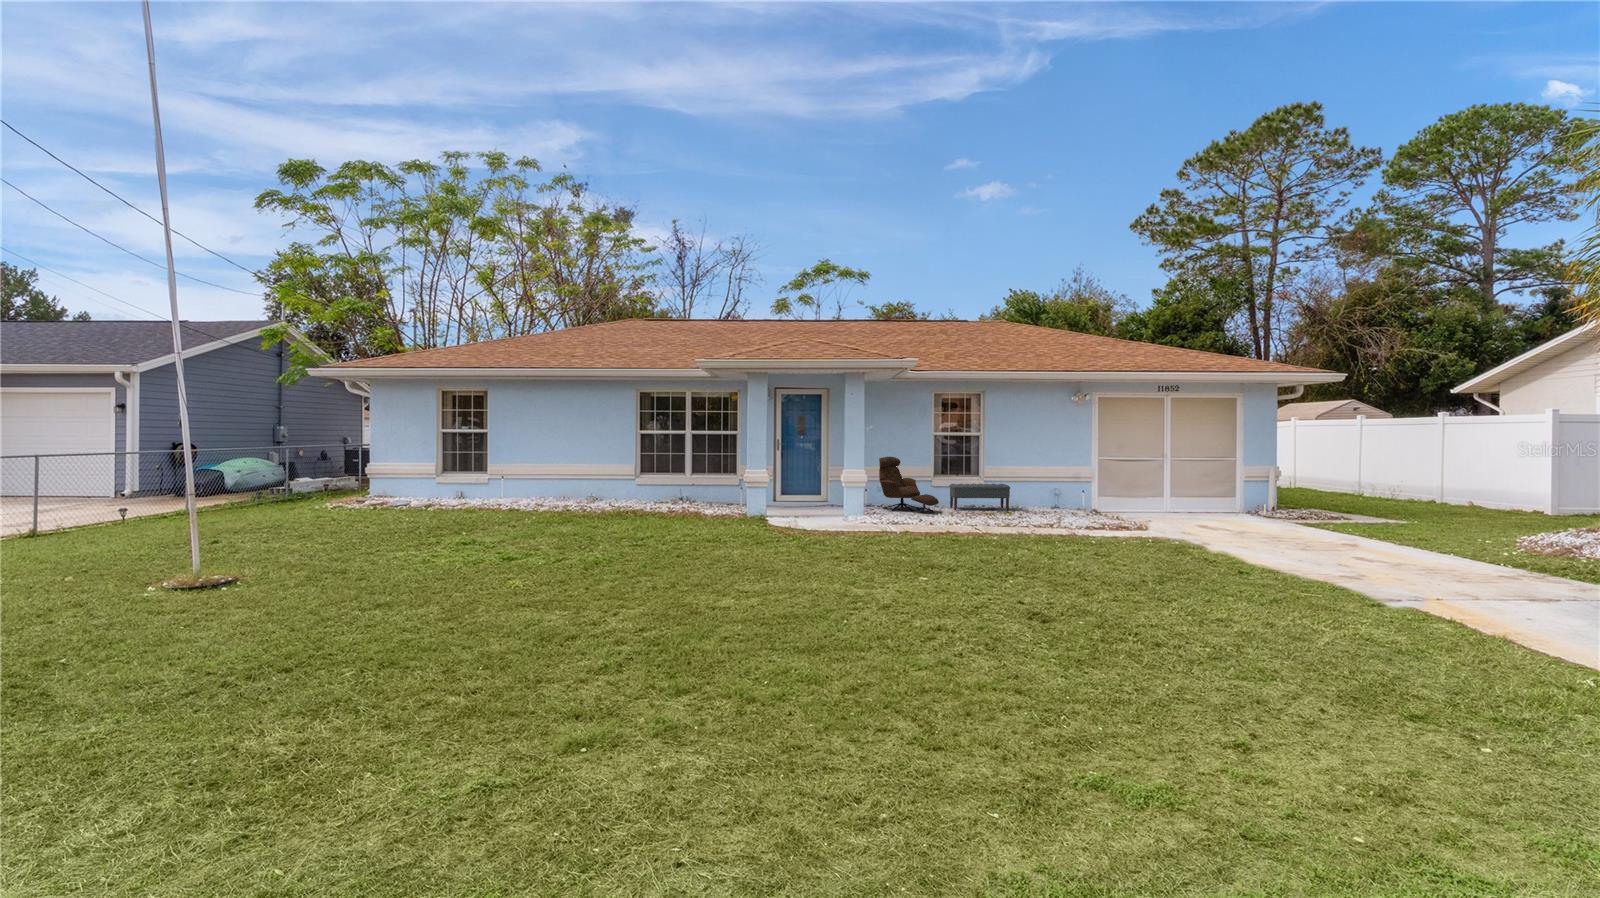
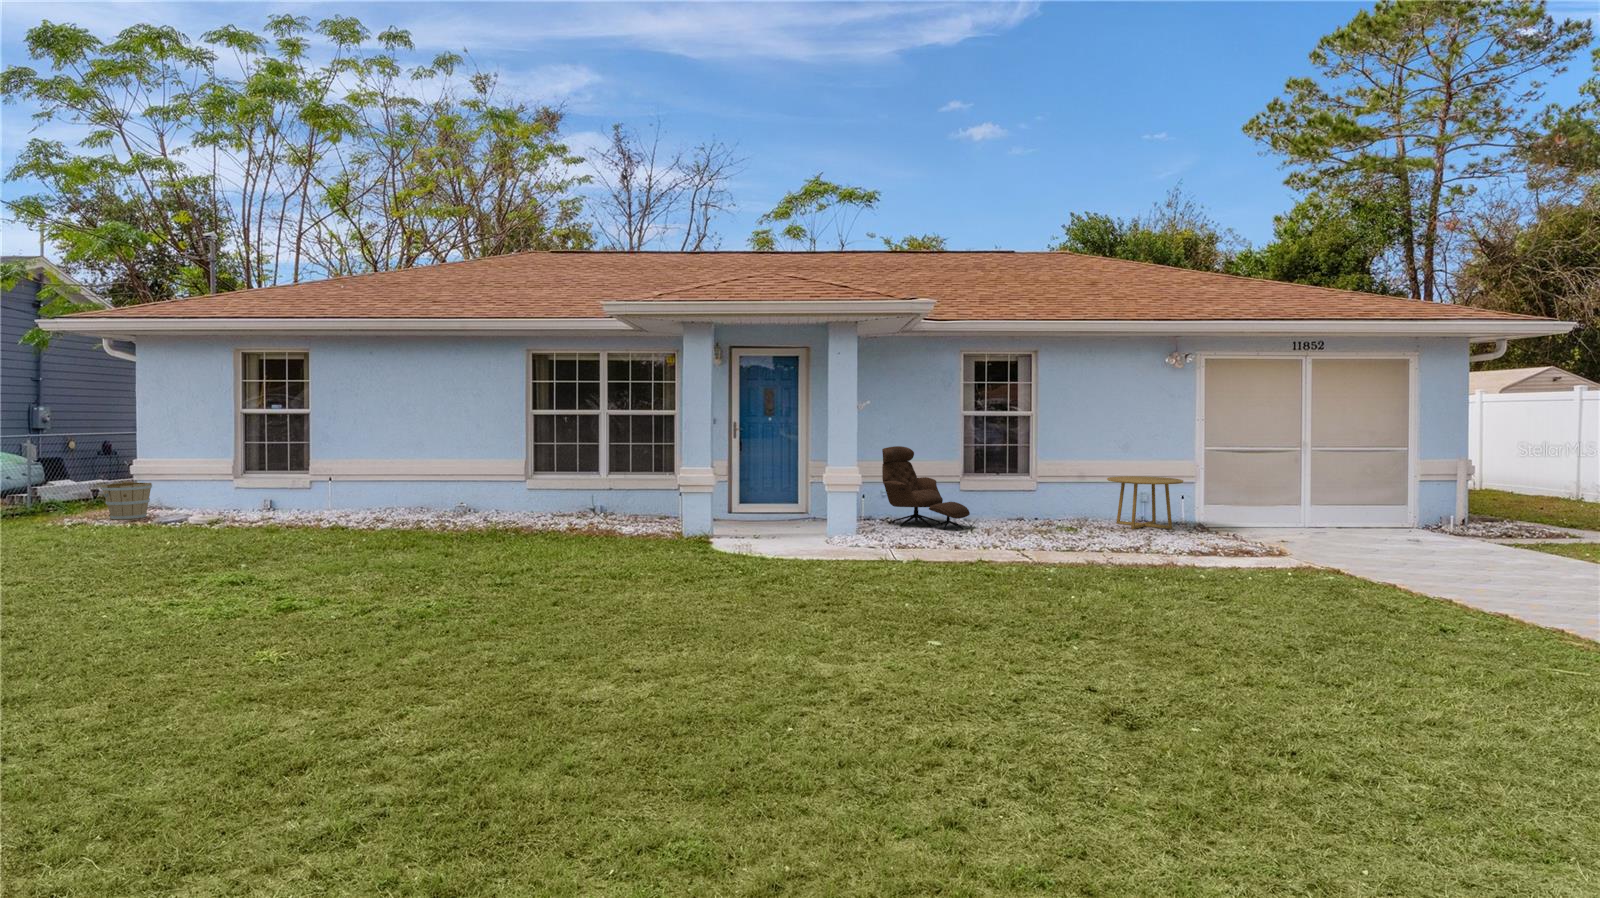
round table: none [1031,478,1083,513] -> present [1107,476,1183,529]
wooden bucket: none [347,479,380,505] -> present [101,482,152,520]
bench: present [949,483,1010,510] -> none [986,486,1076,525]

